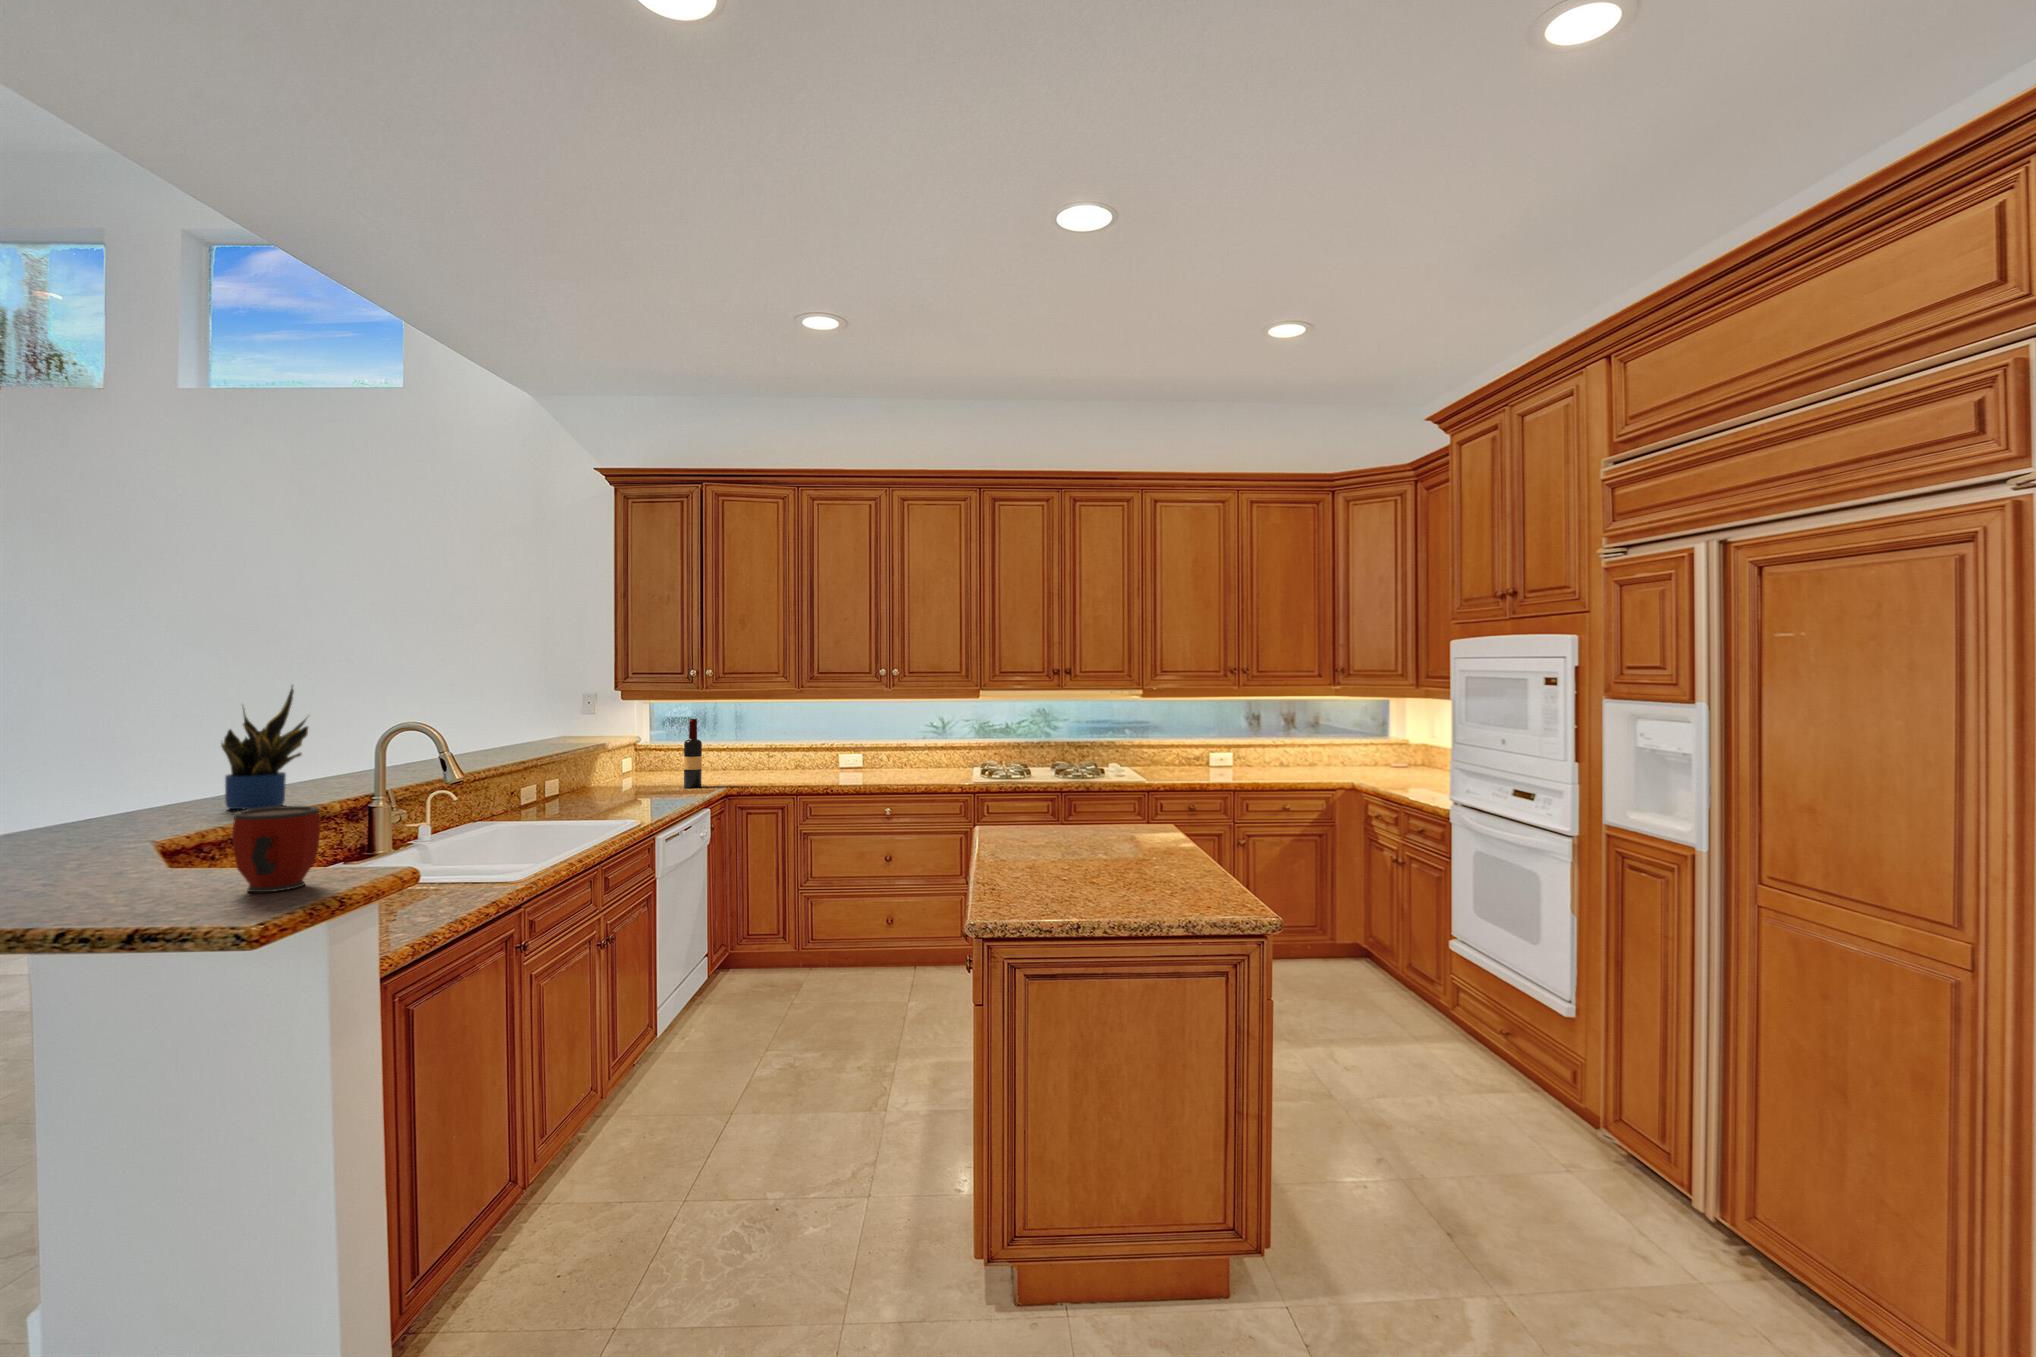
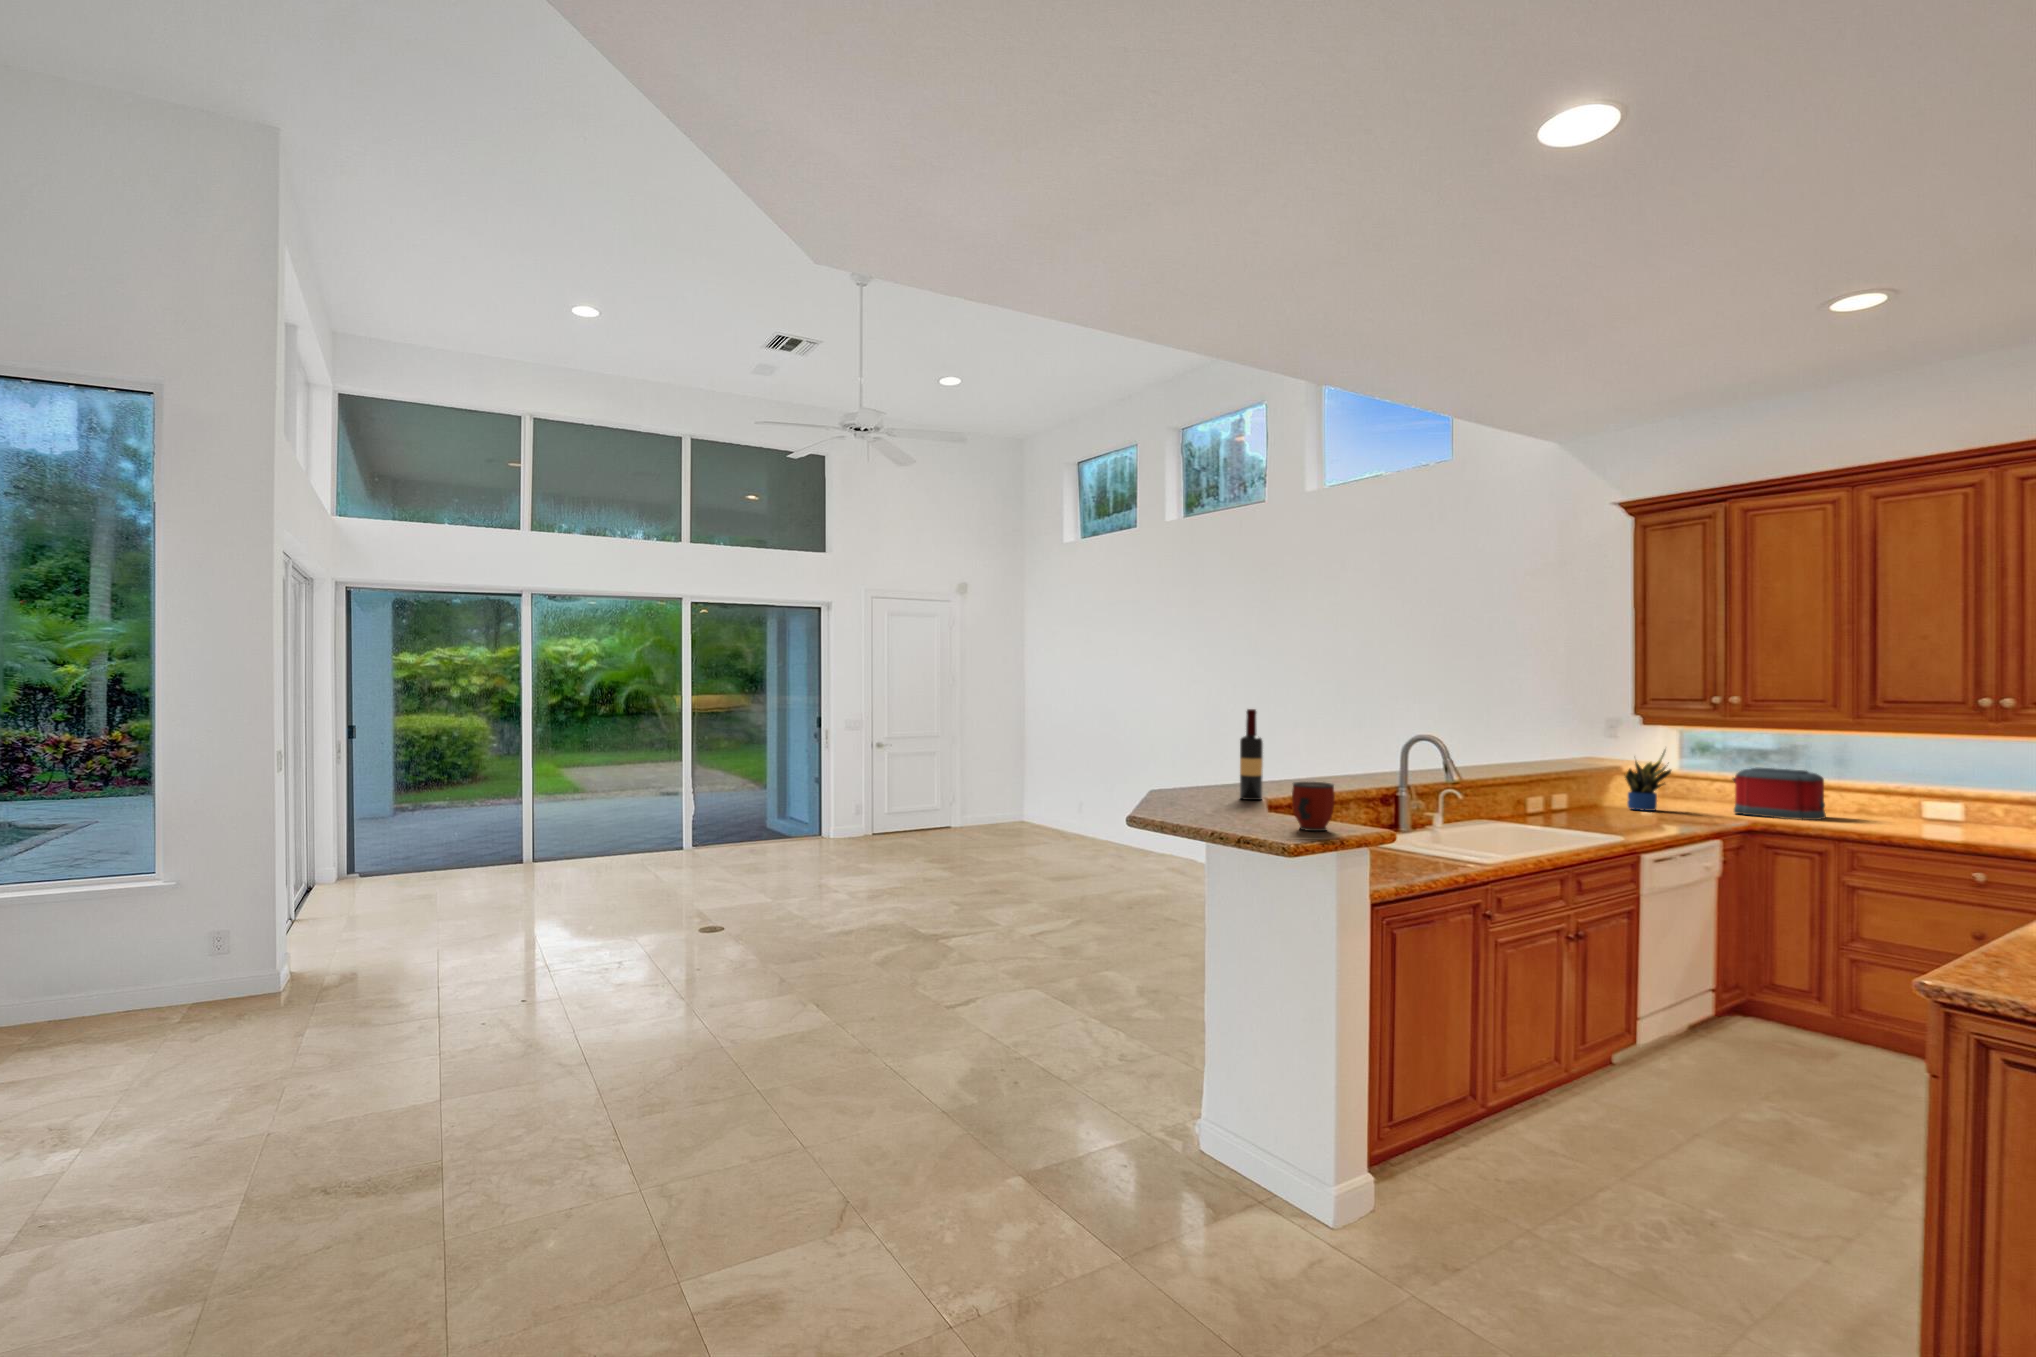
potted plant: present [221,686,308,809] -> present [1625,750,1671,811]
wine bottle: present [684,719,702,788] -> present [1240,709,1263,800]
toaster: none [702,736,772,781] -> present [1733,768,1826,820]

